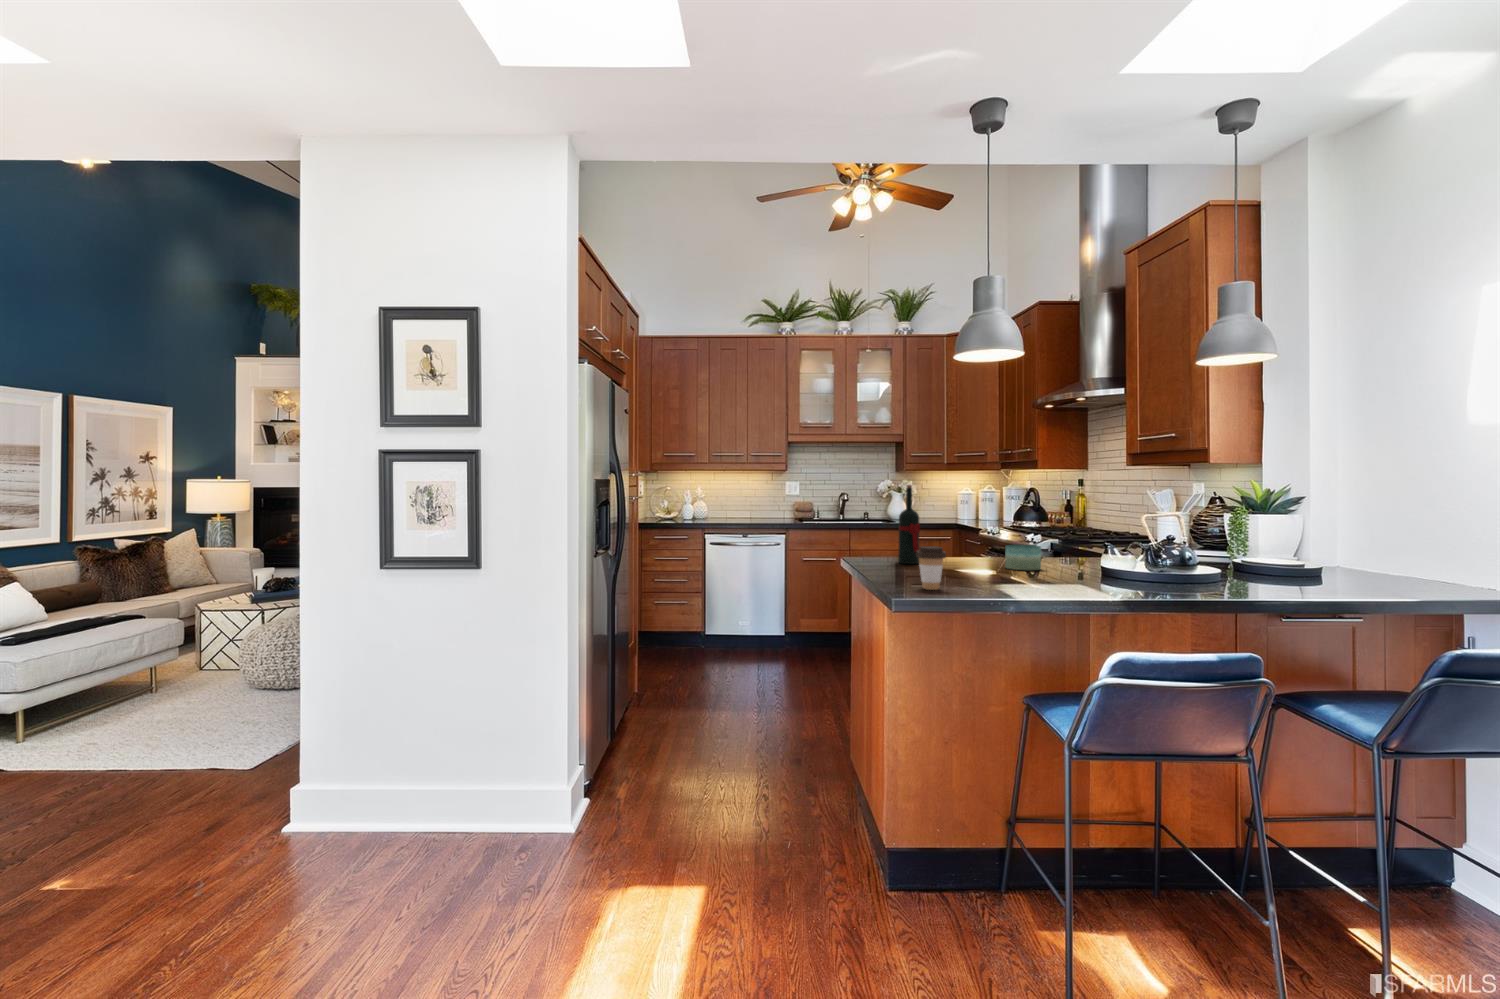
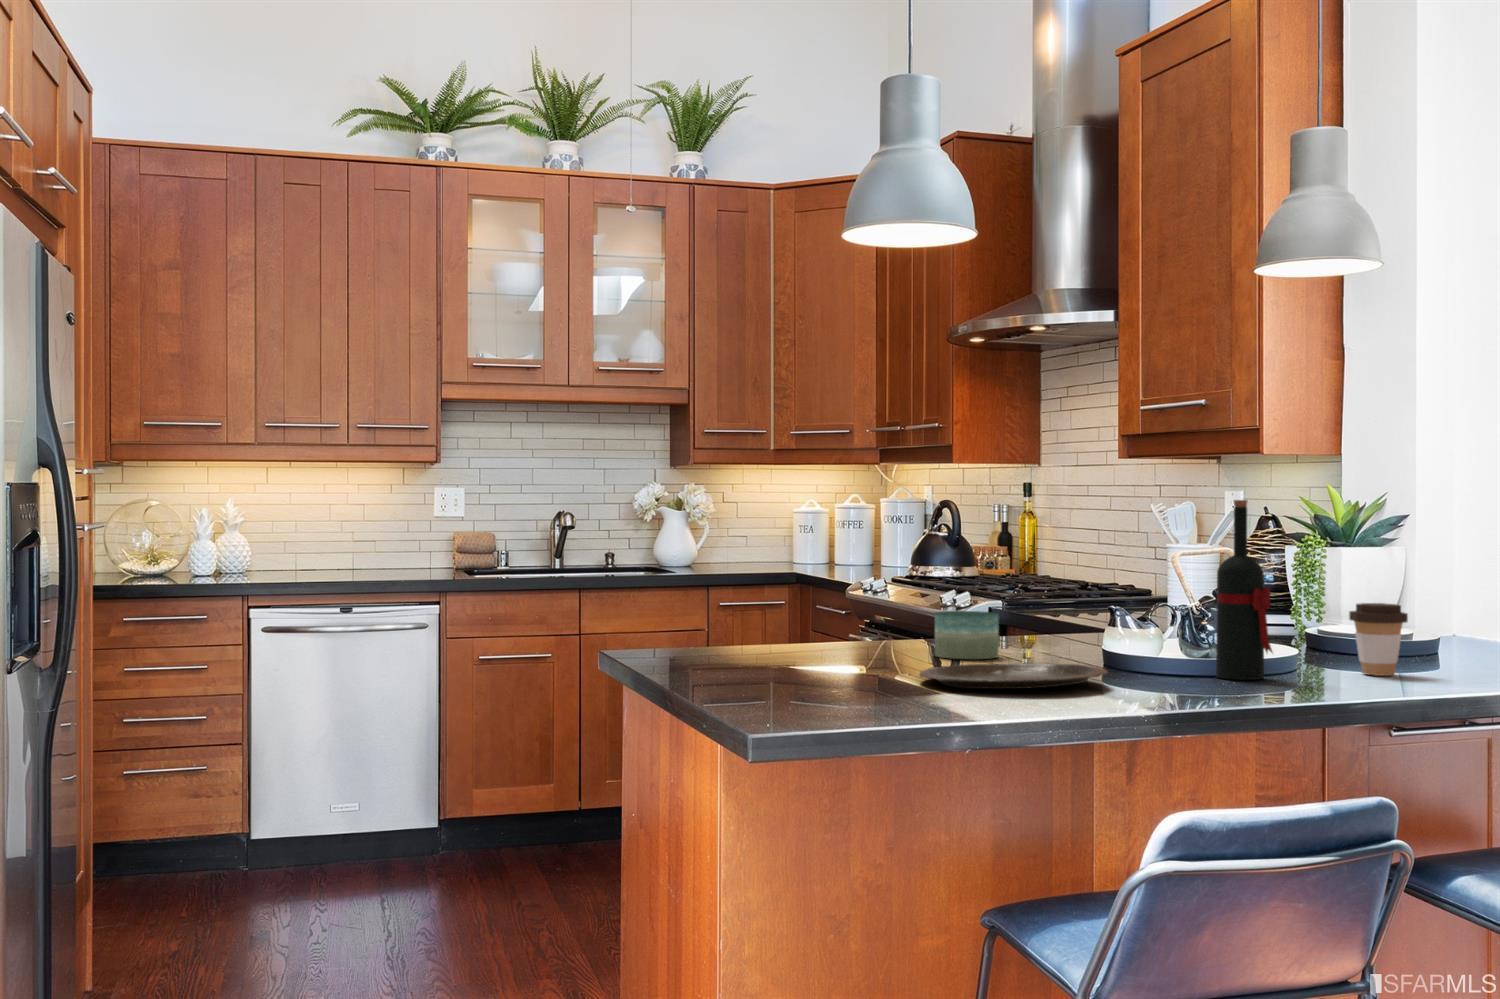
wine bottle: present [898,485,920,564] -> present [1216,500,1272,680]
coffee cup: present [916,546,946,590] -> present [1349,603,1408,676]
plate: none [988,573,1097,588] -> present [919,663,1107,689]

